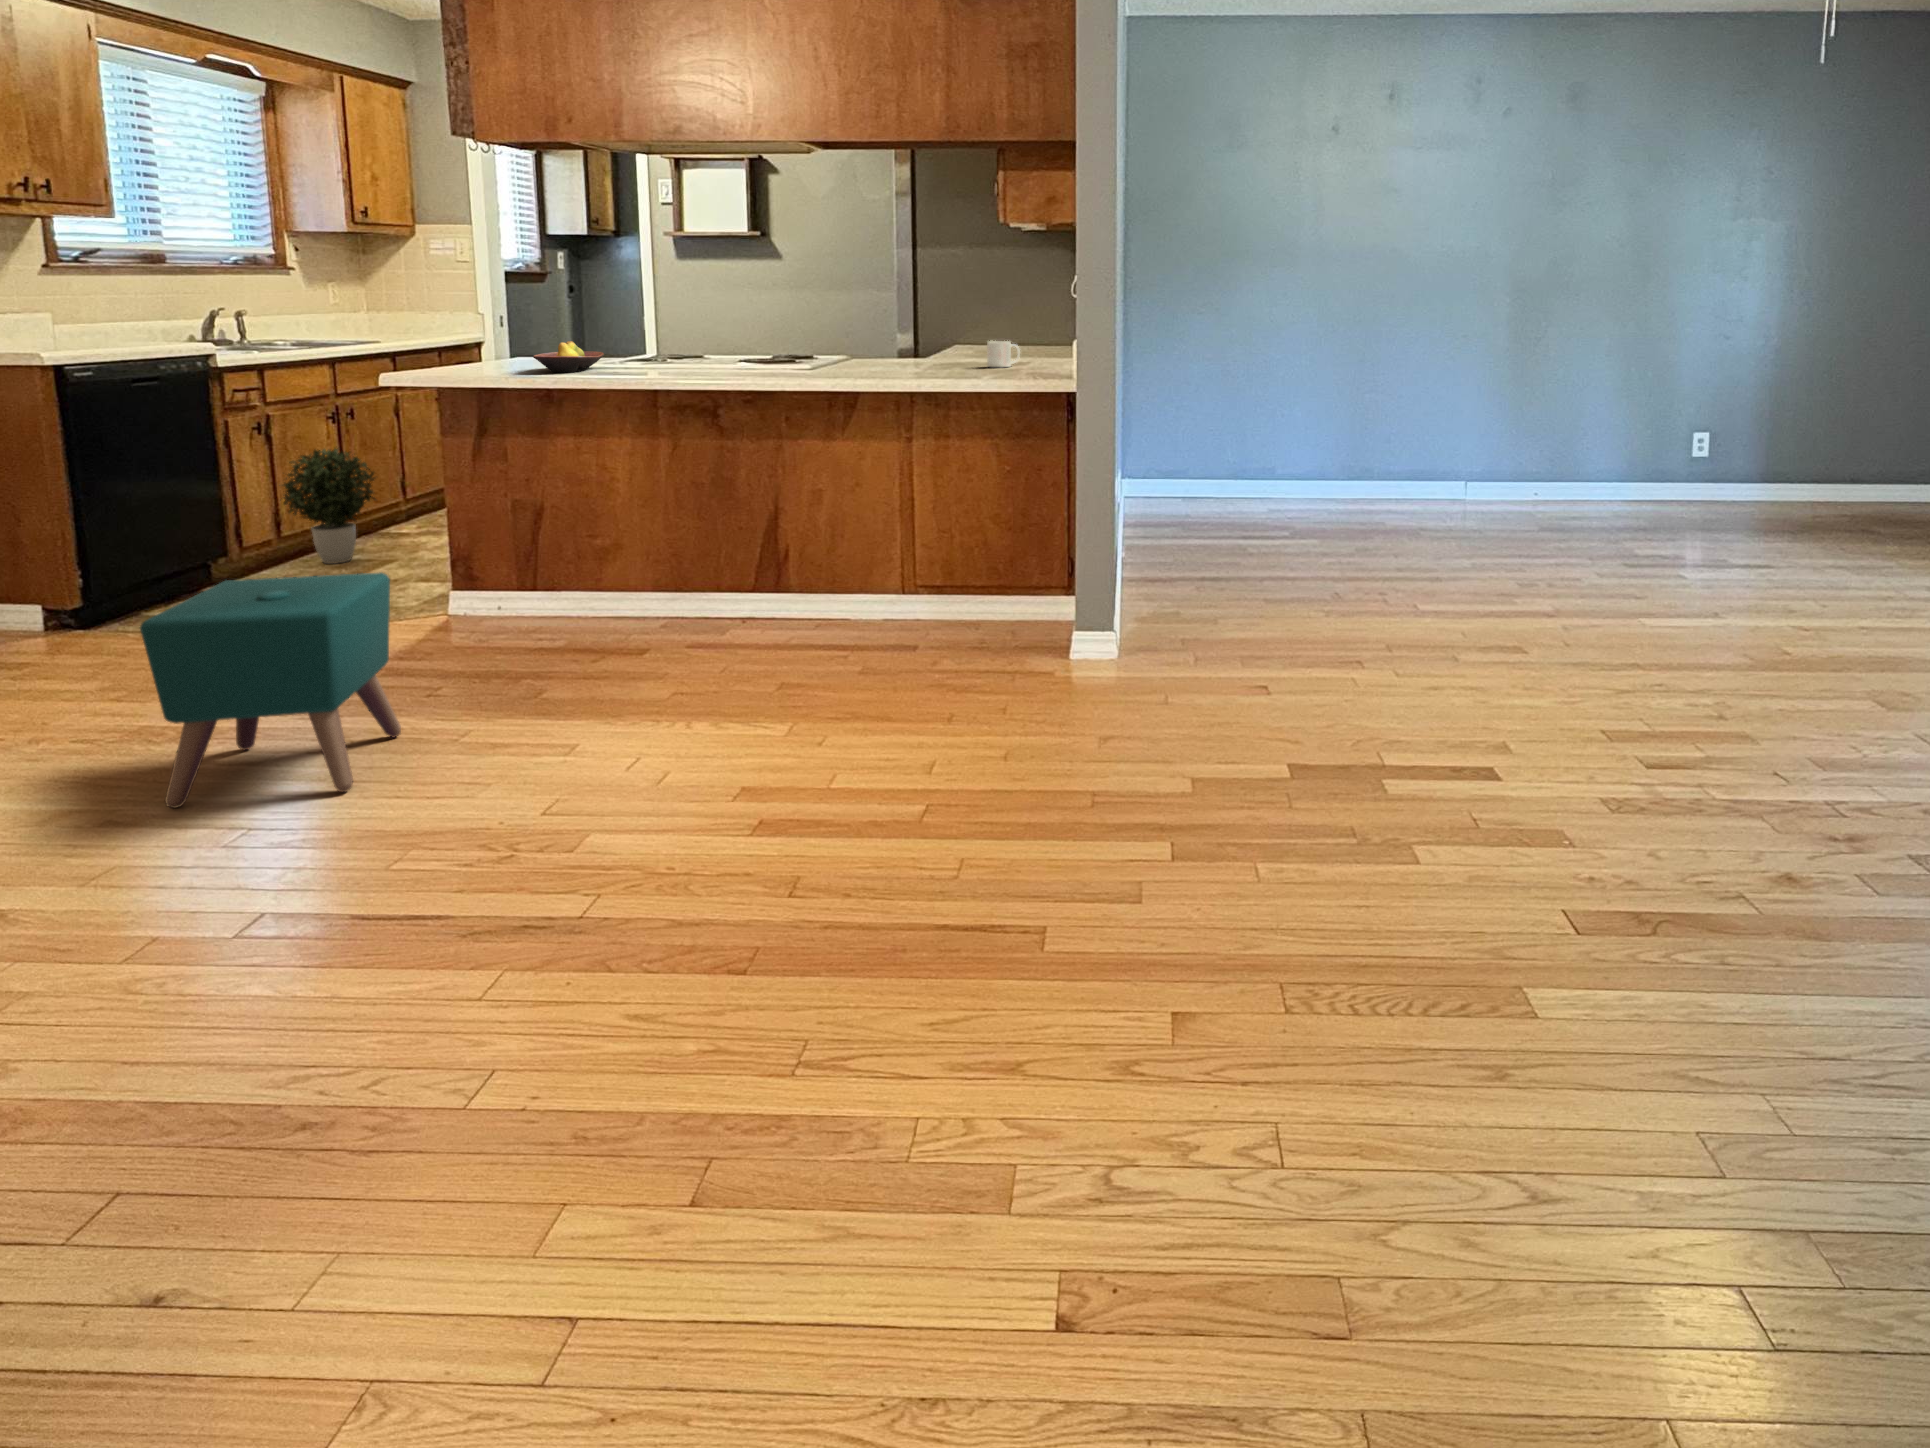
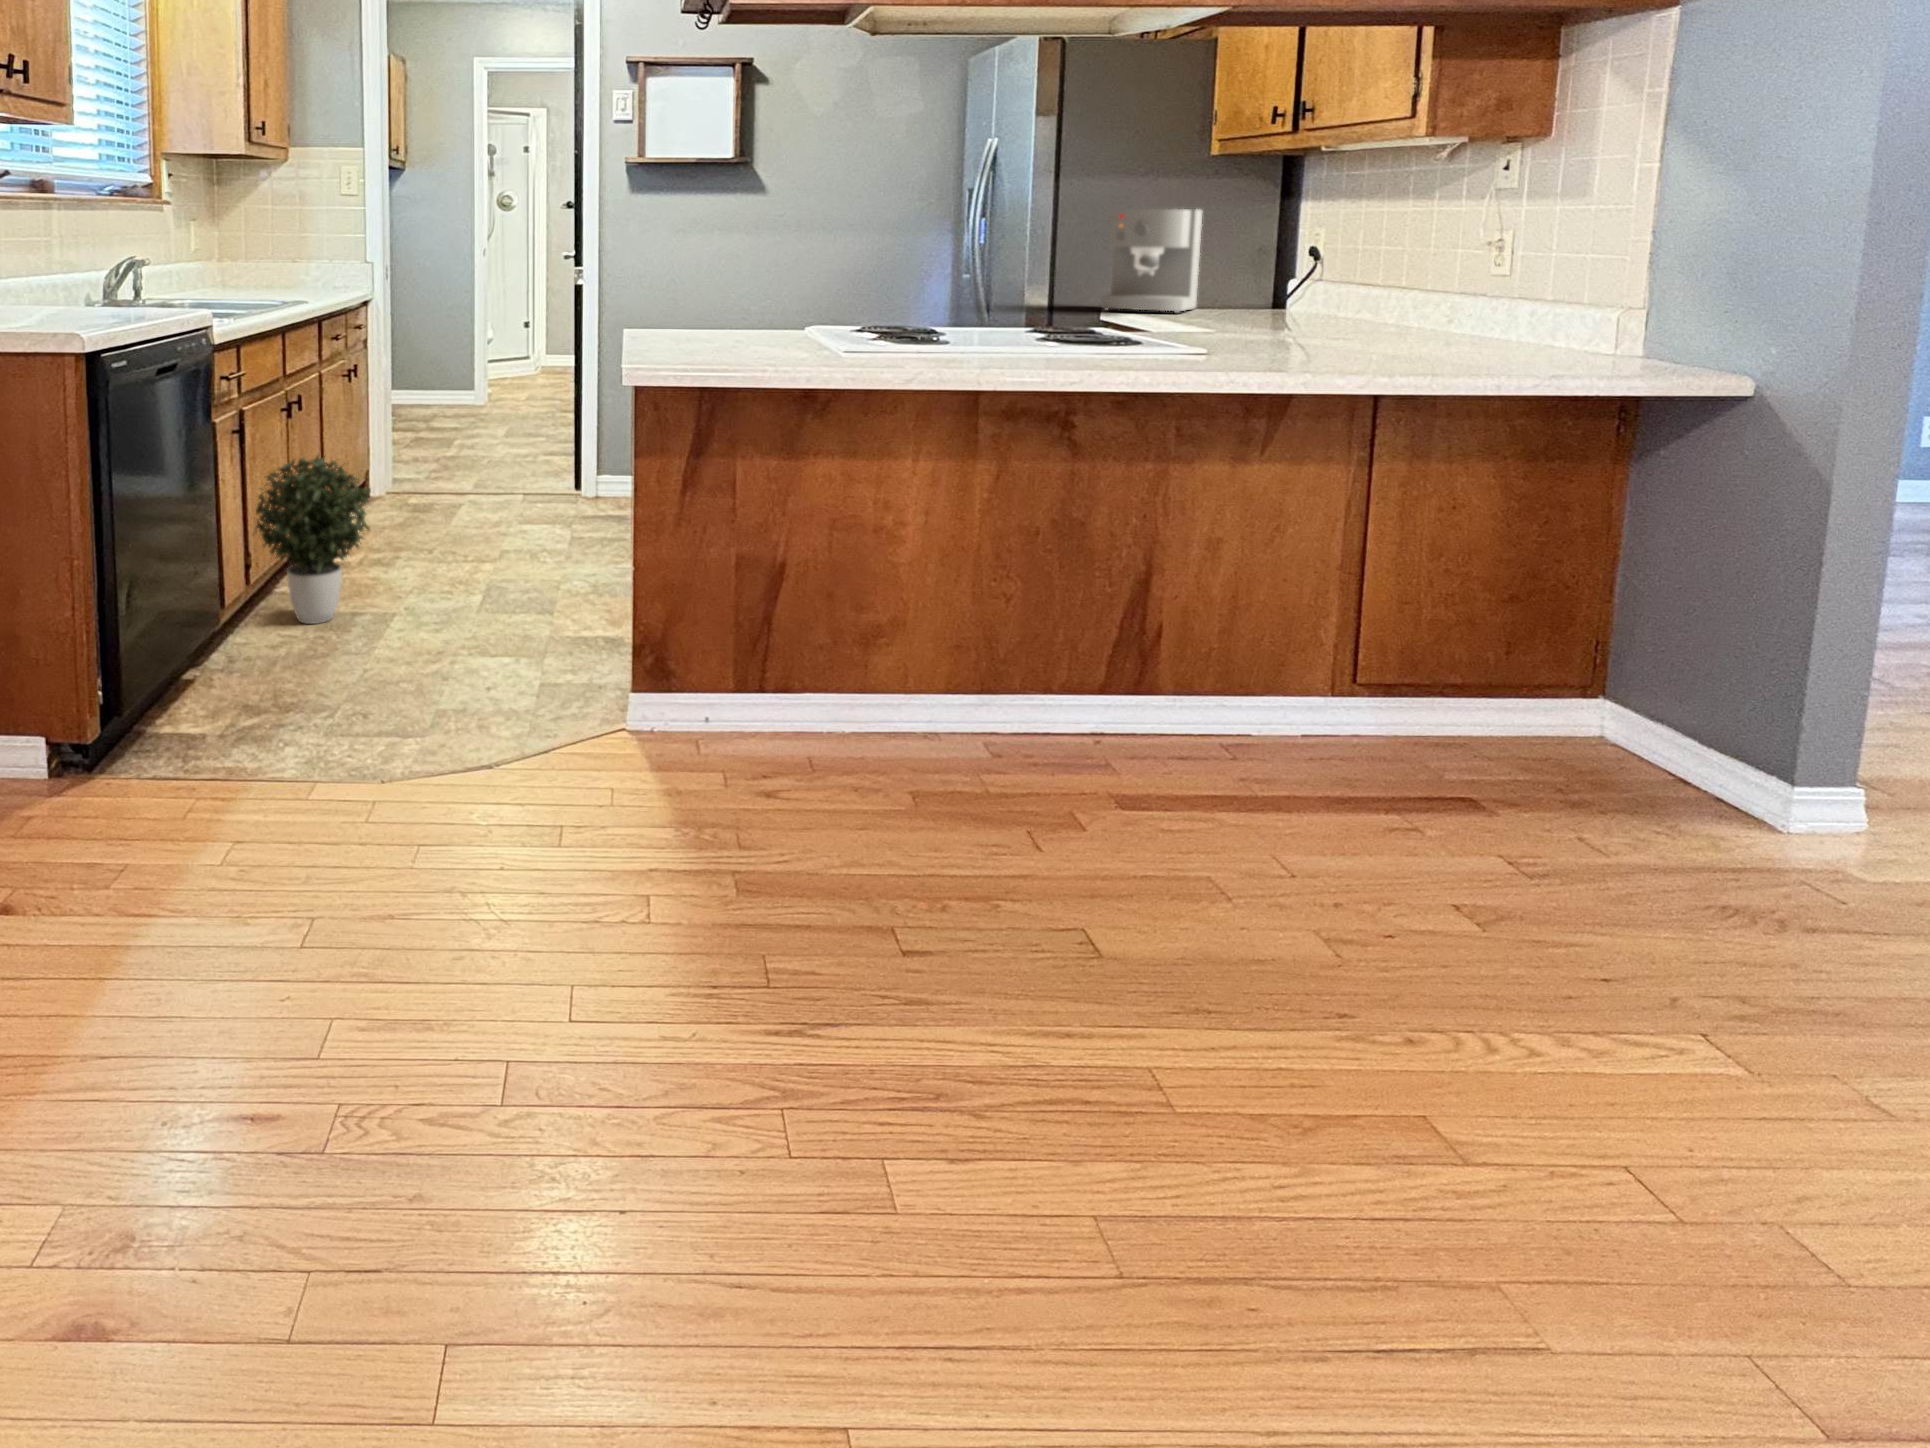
coffee maker: none [939,271,1014,348] -> present [1101,209,1203,313]
fruit bowl: present [533,341,604,372] -> none [725,308,839,357]
mug: present [987,341,1020,367] -> none [1496,314,1545,354]
ottoman: present [140,573,401,808] -> none [800,781,1287,1411]

